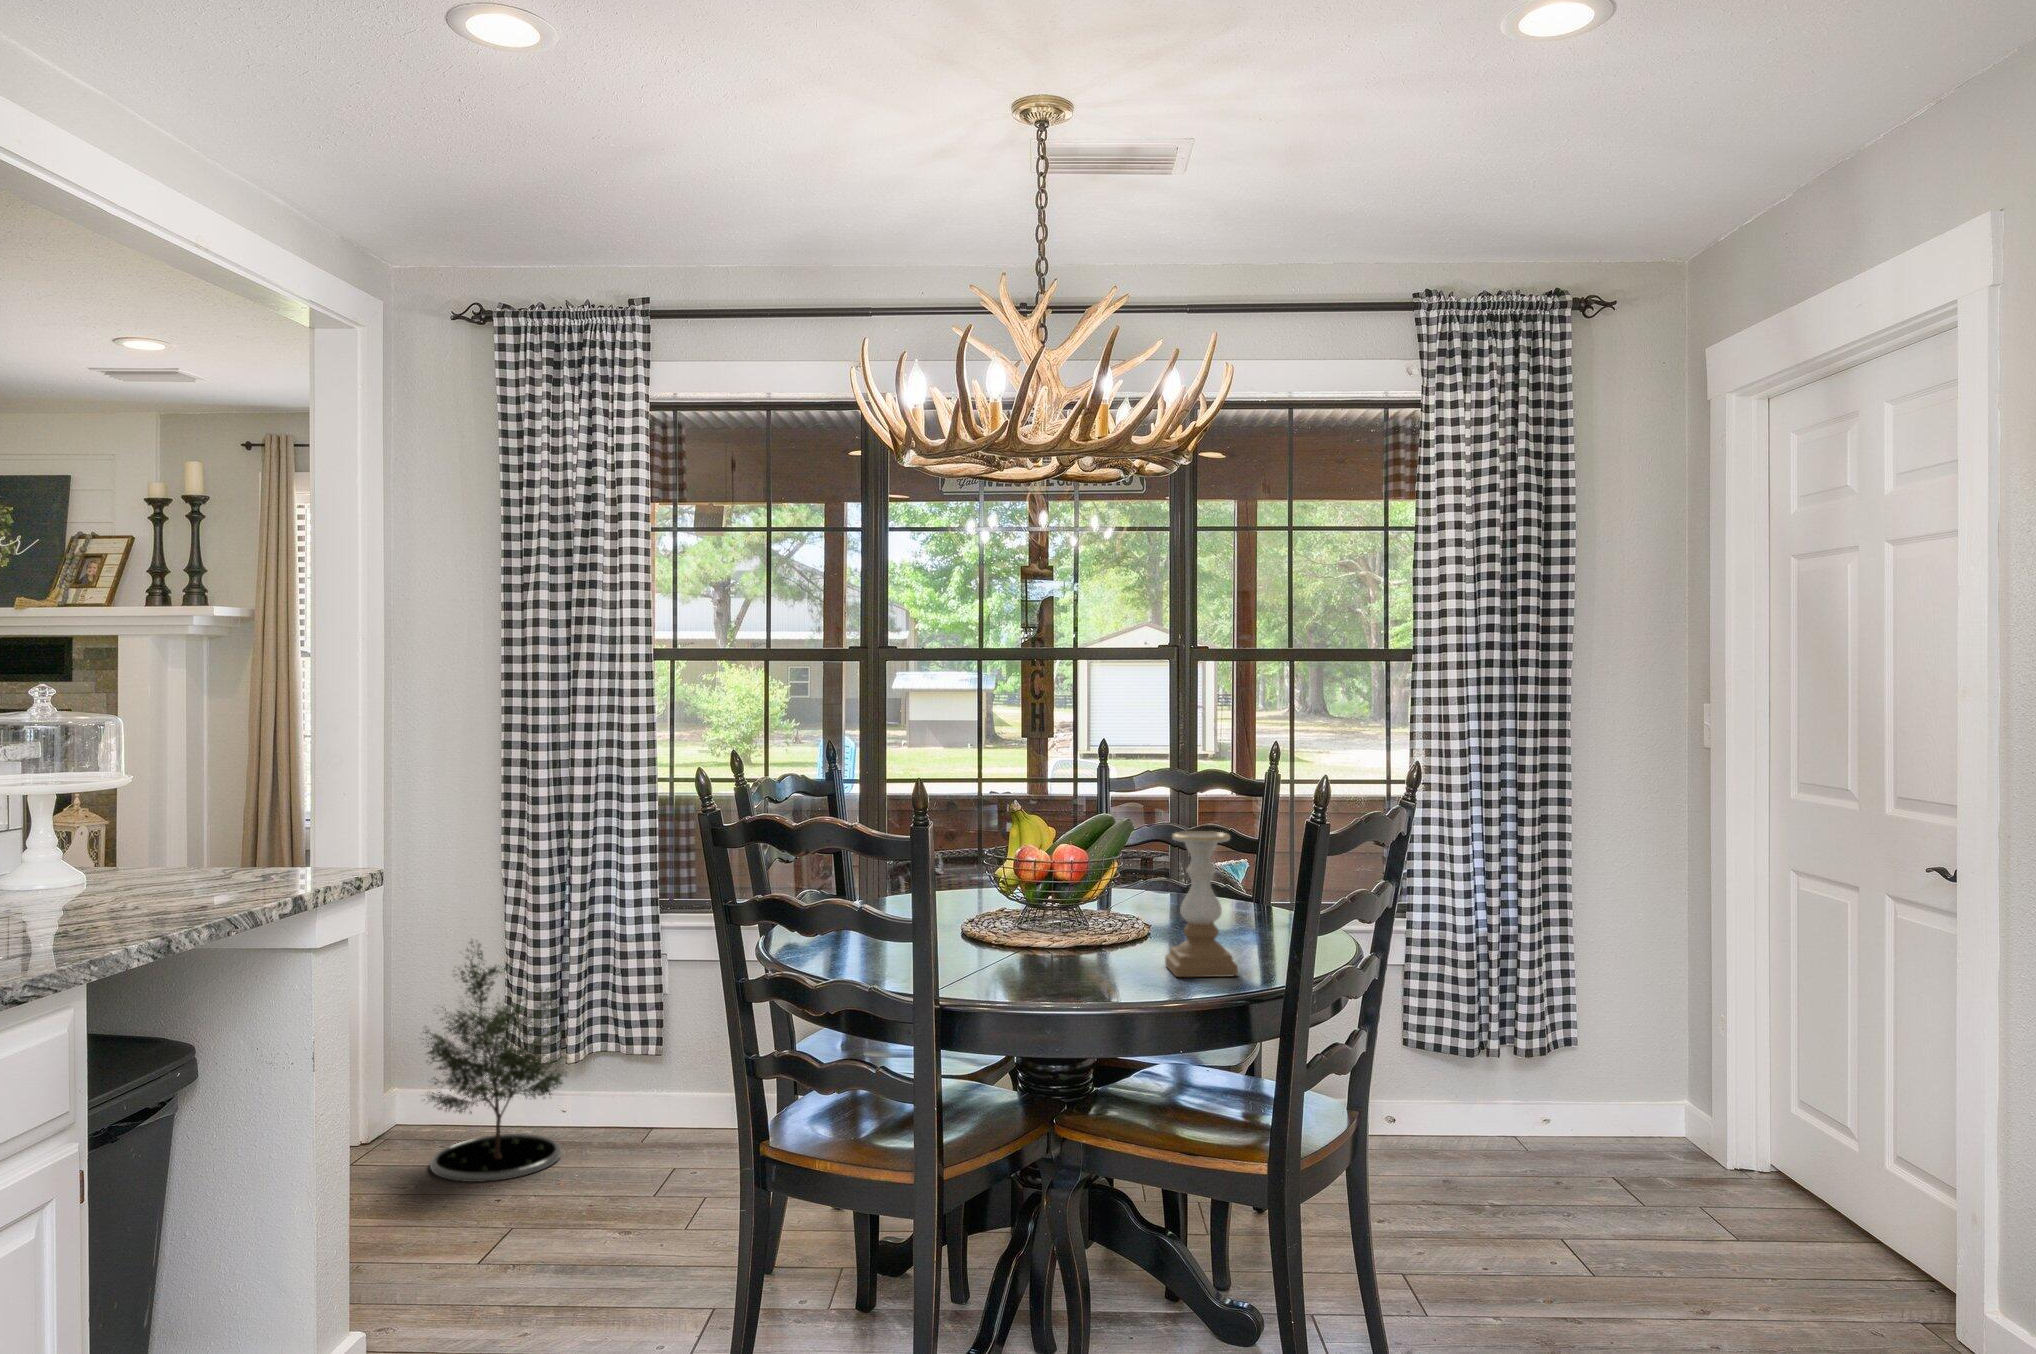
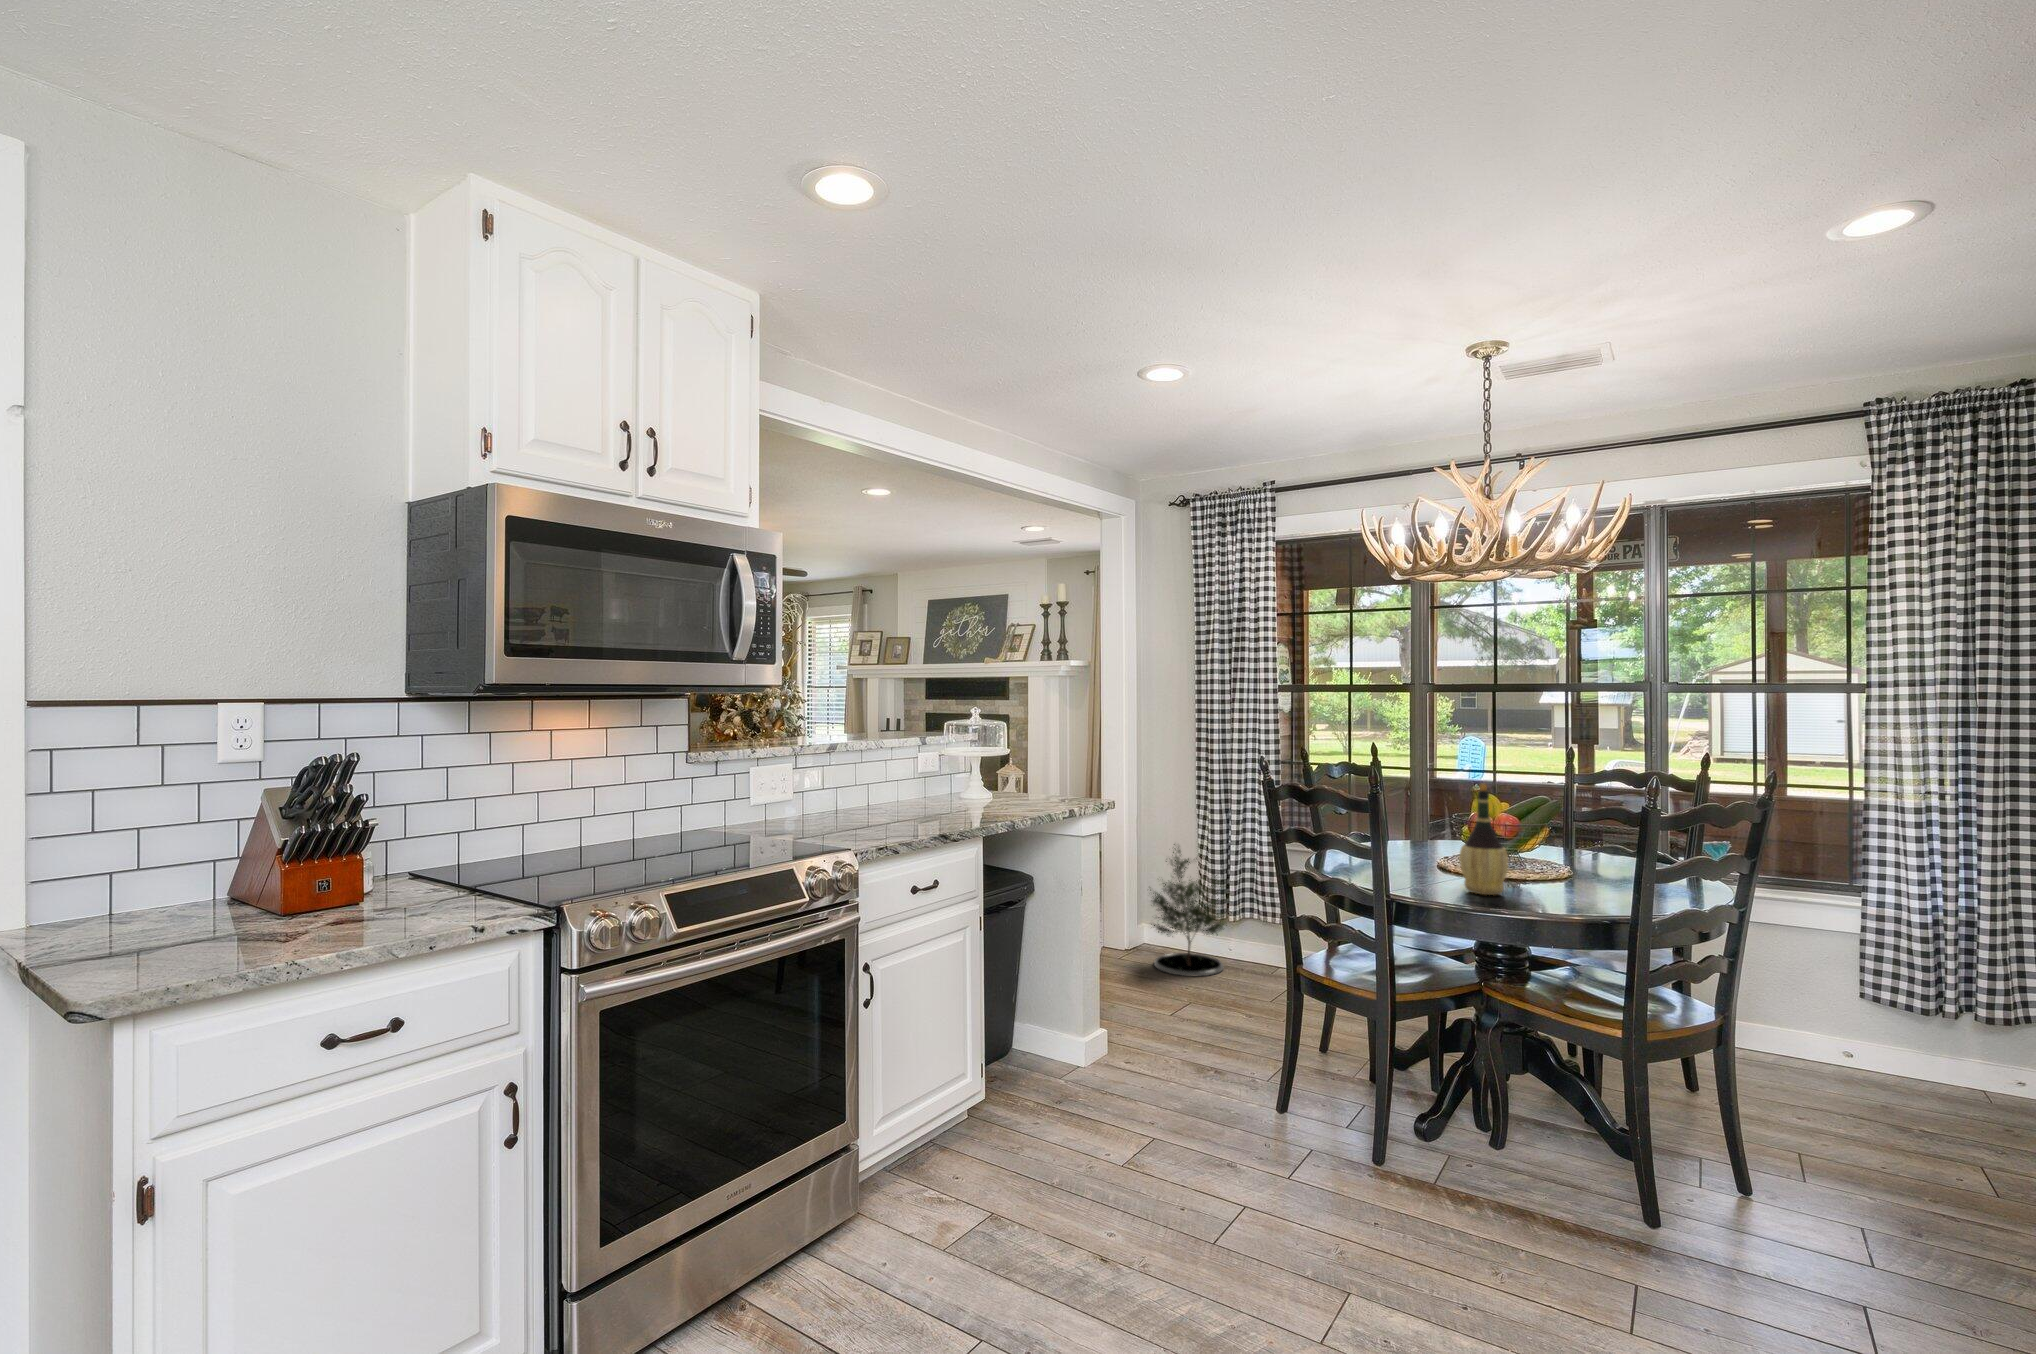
wine bottle: none [1050,802,1120,981] -> present [1459,784,1508,895]
candle holder: present [1165,831,1238,977] -> none [1551,807,1598,904]

